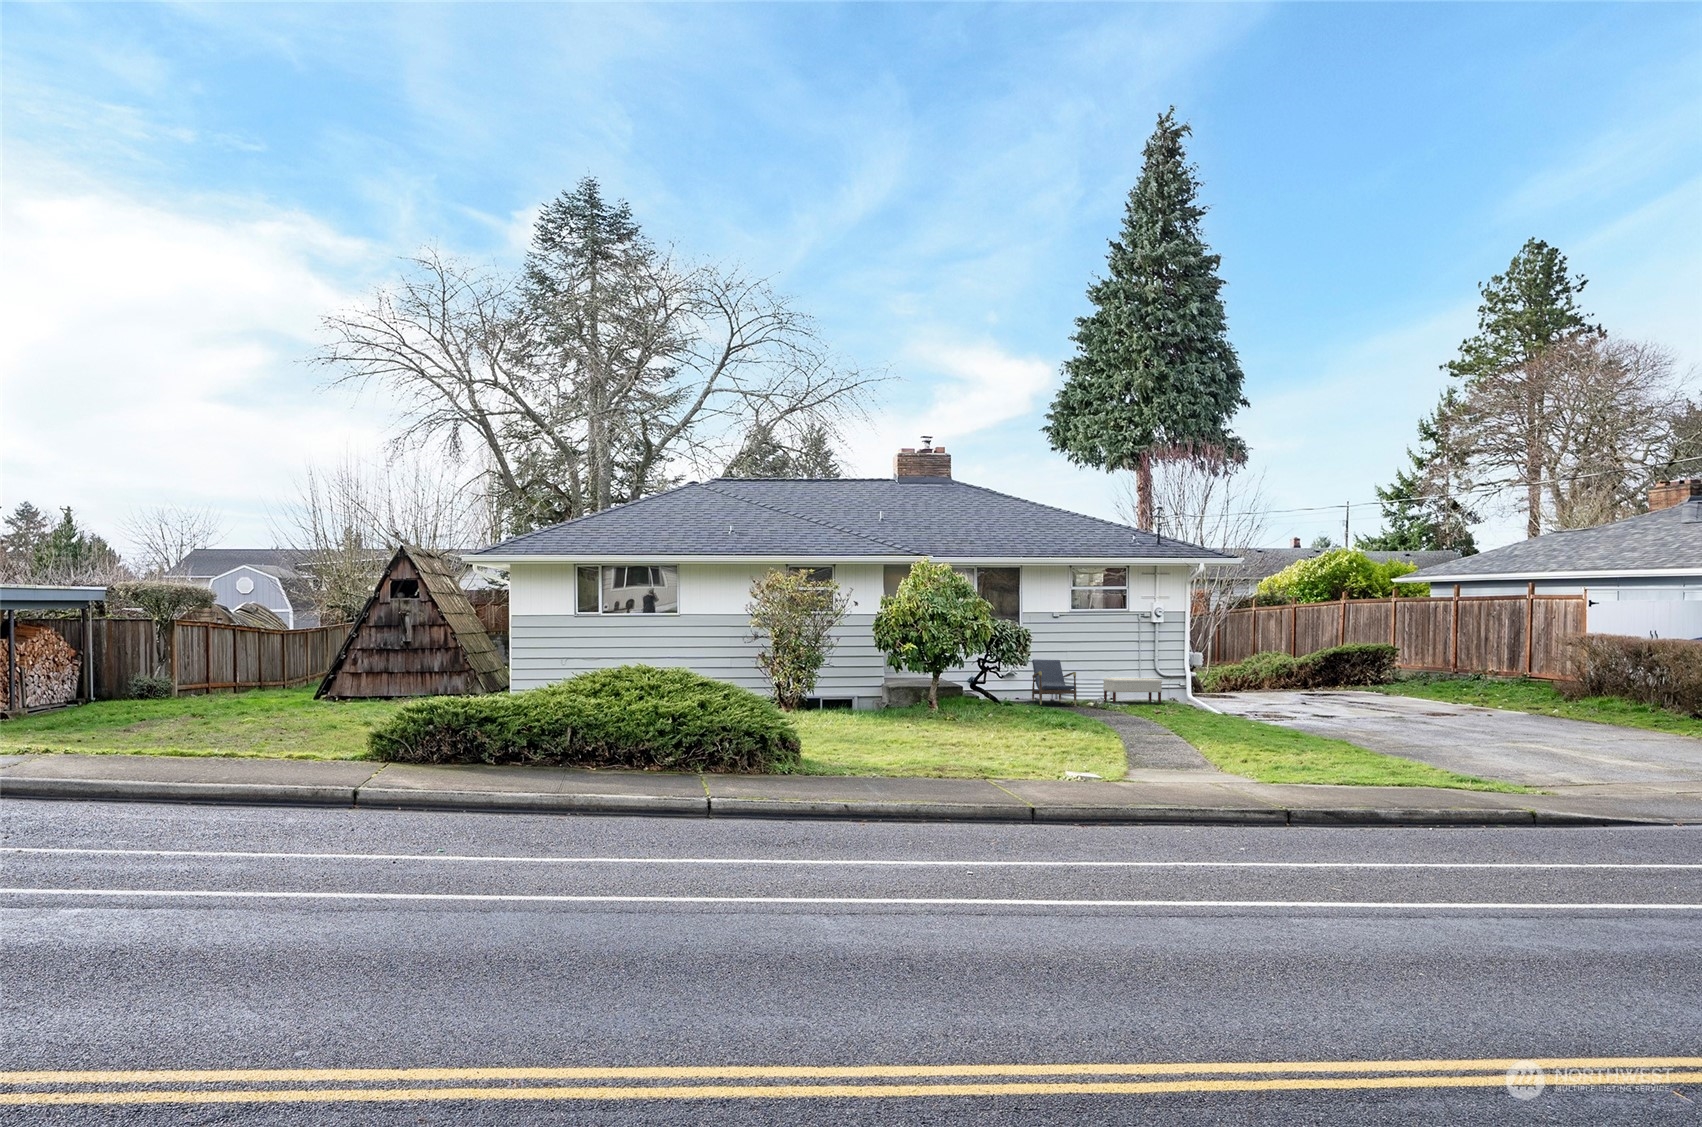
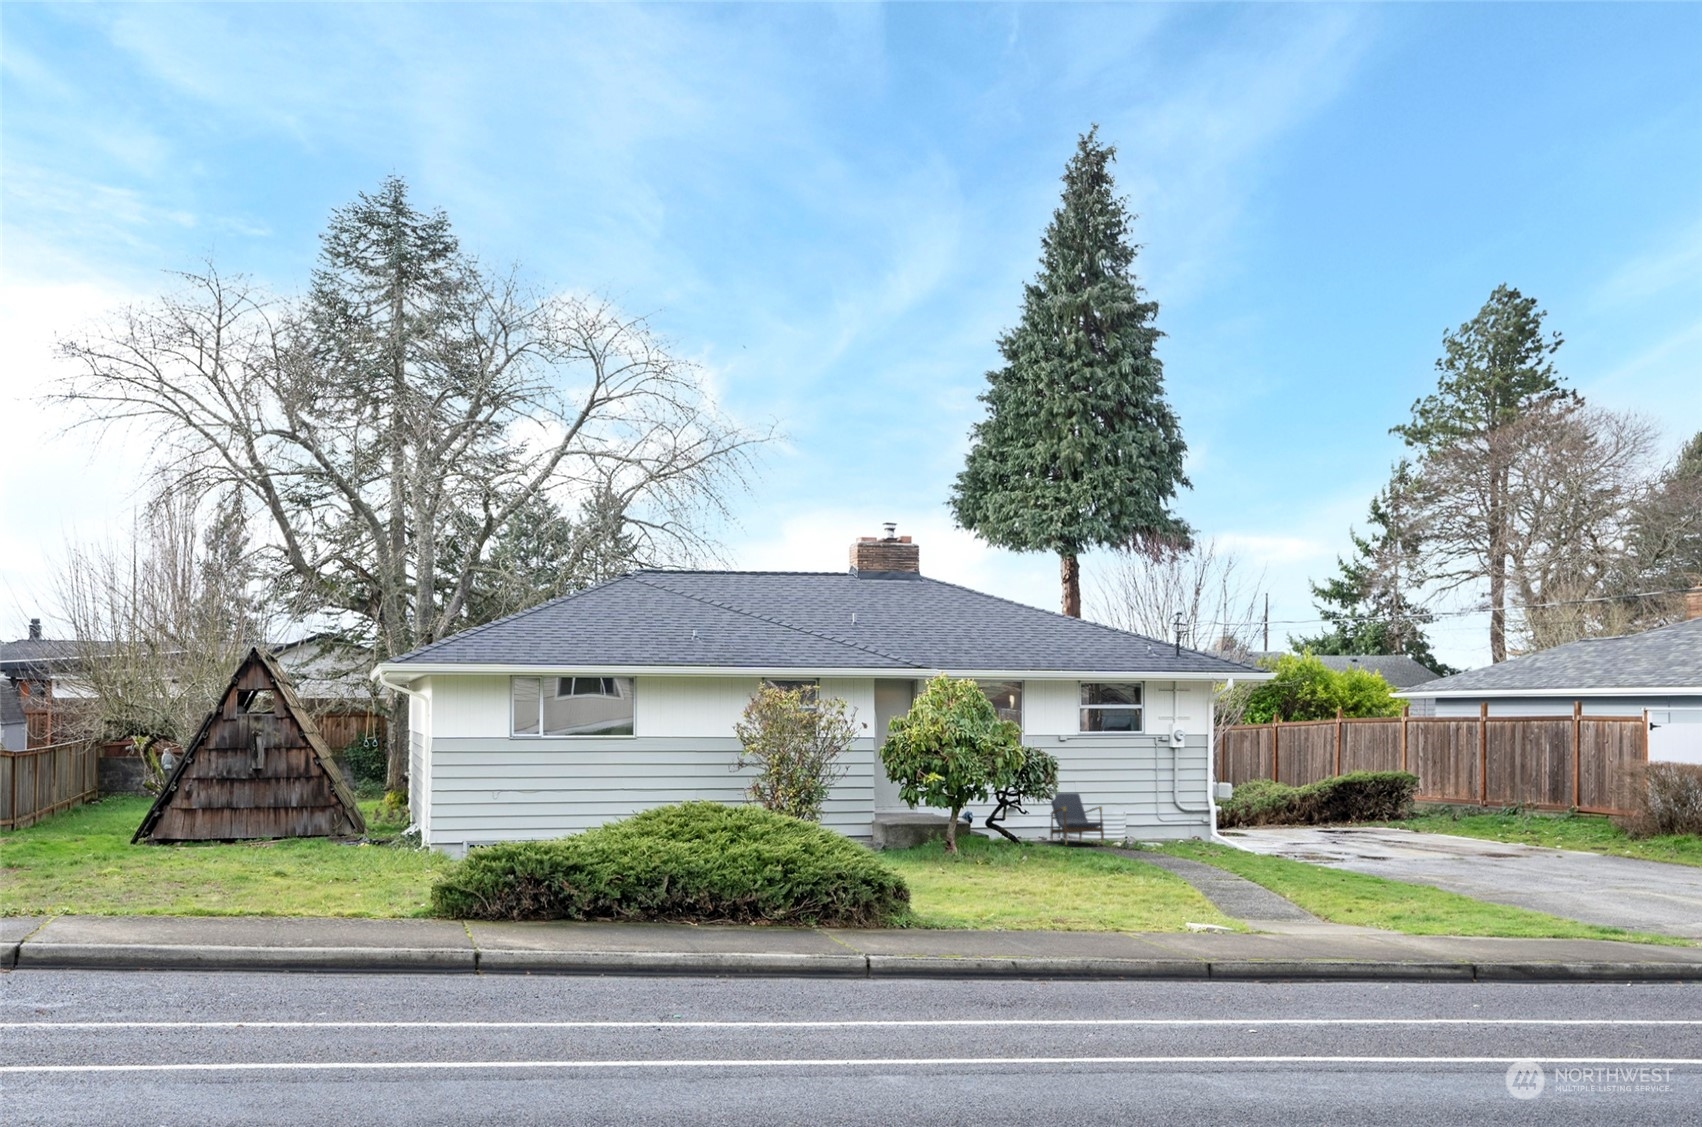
bench: present [1103,678,1162,704] -> none [1125,812,1189,842]

